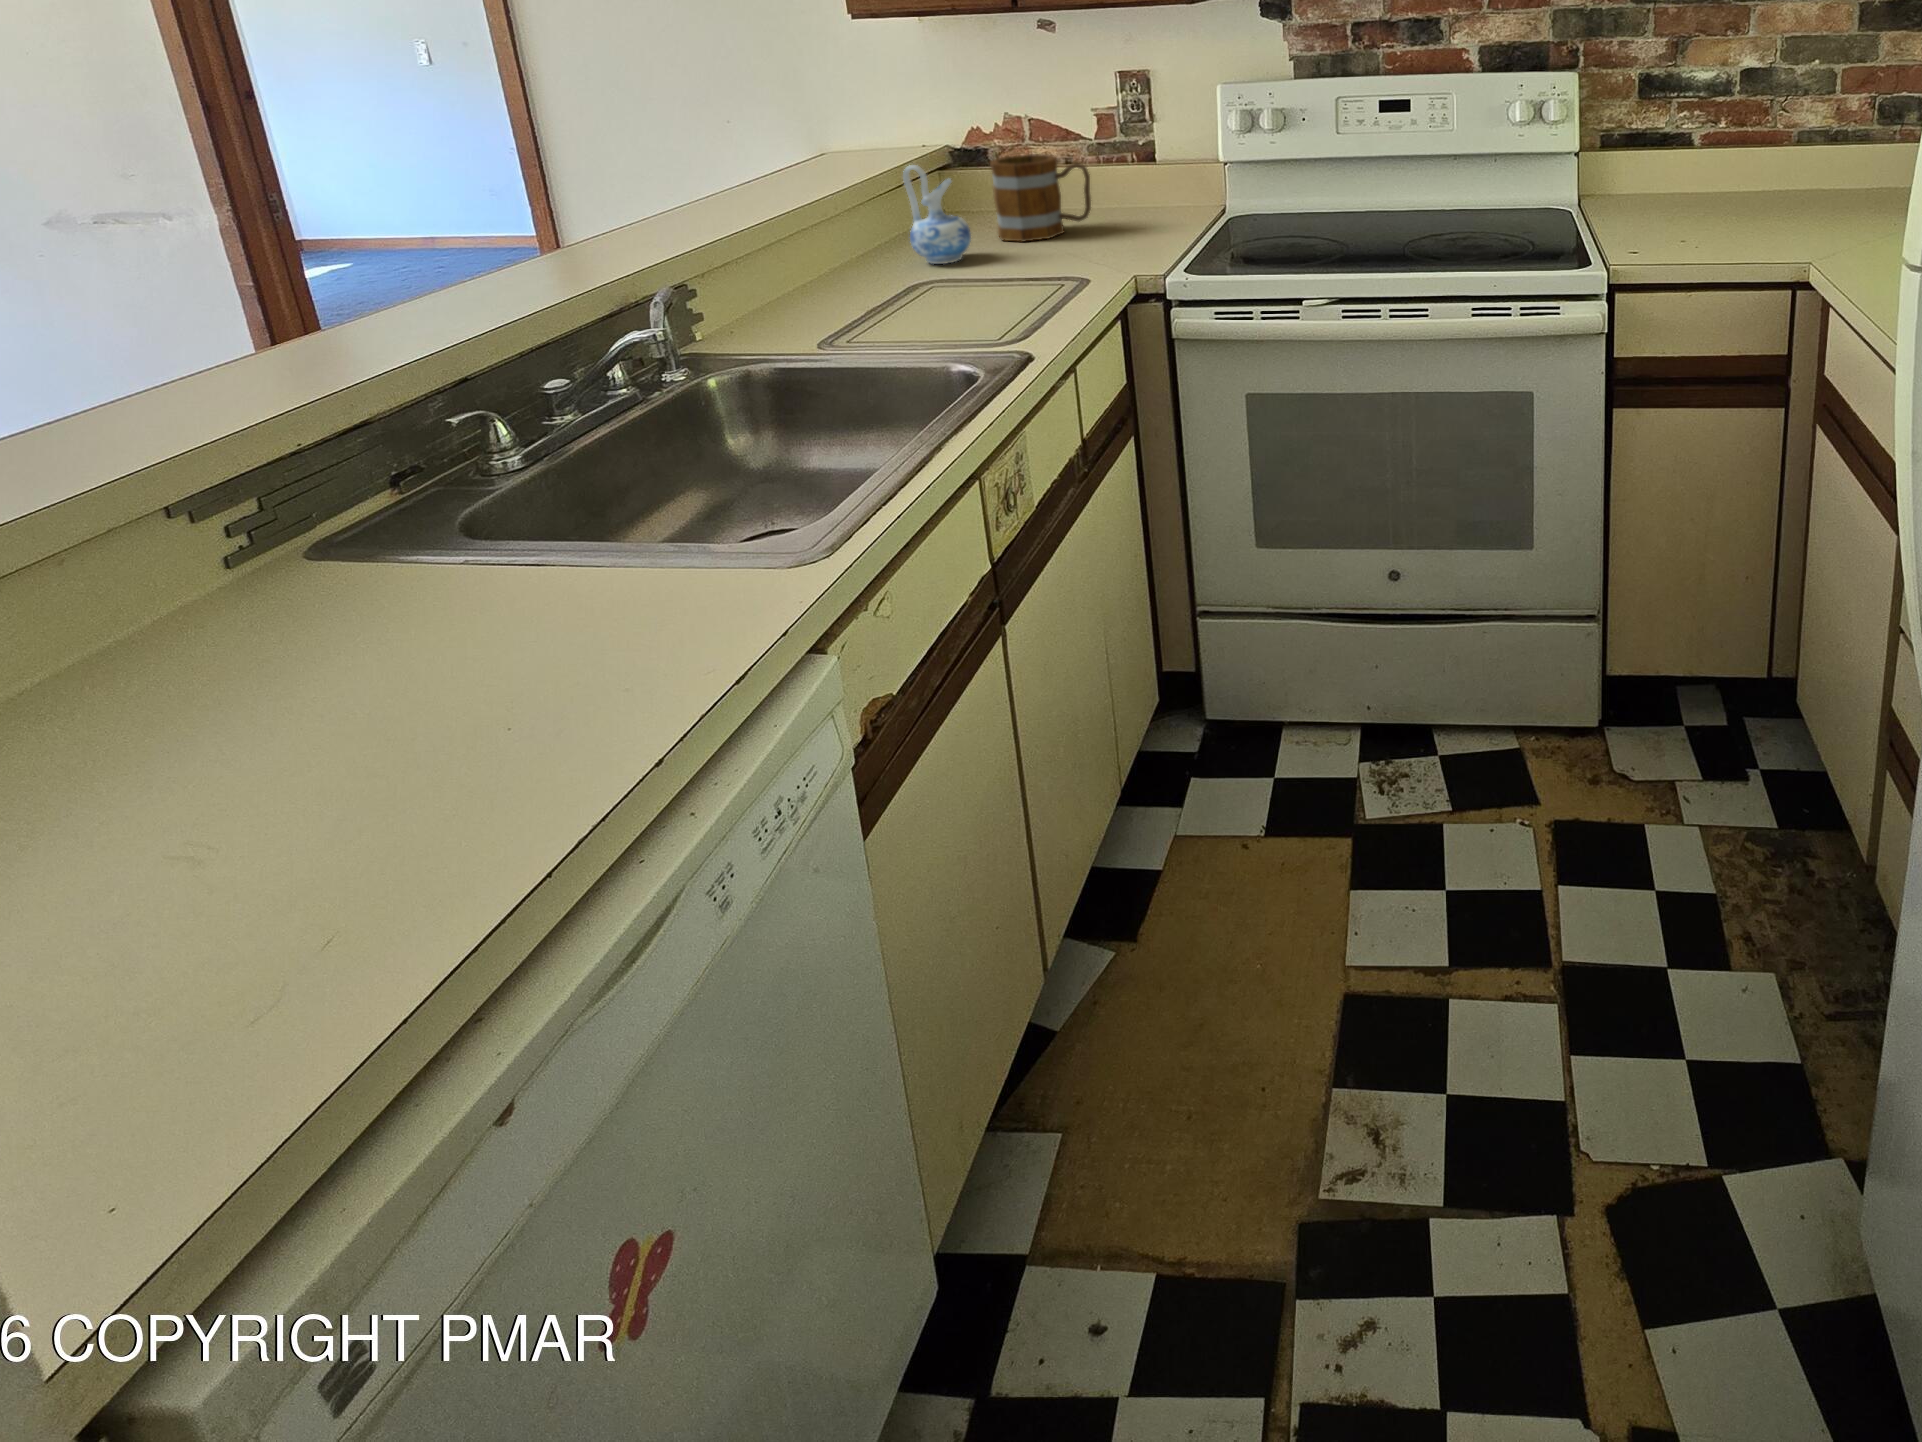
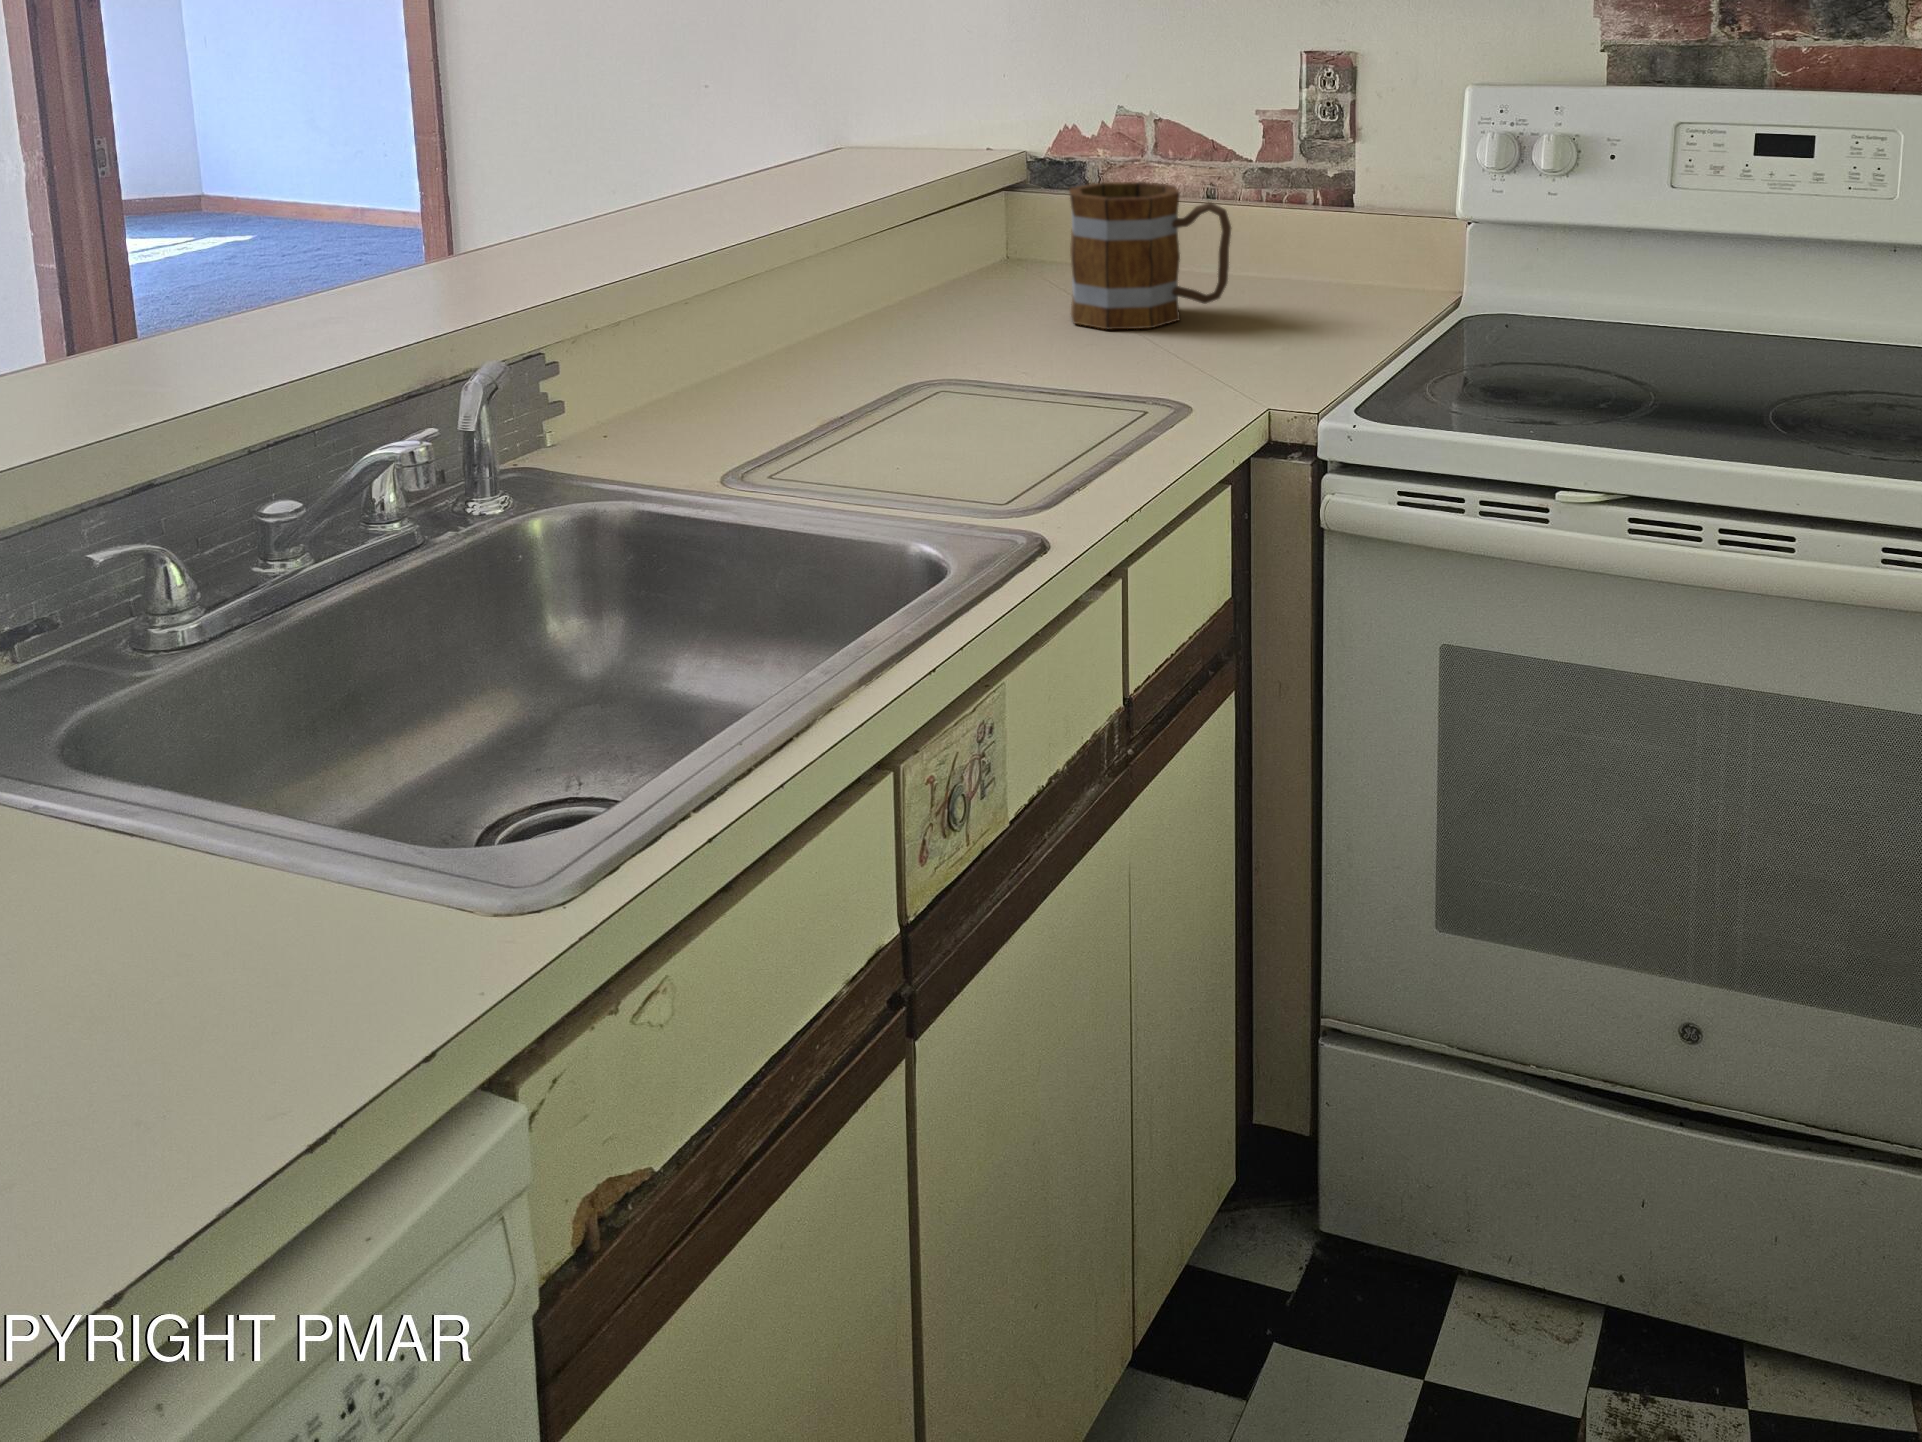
ceramic pitcher: present [903,165,971,264] -> none [919,187,1017,356]

